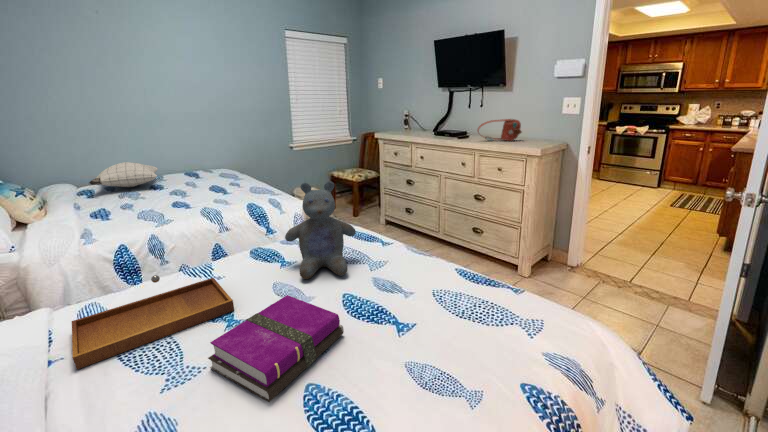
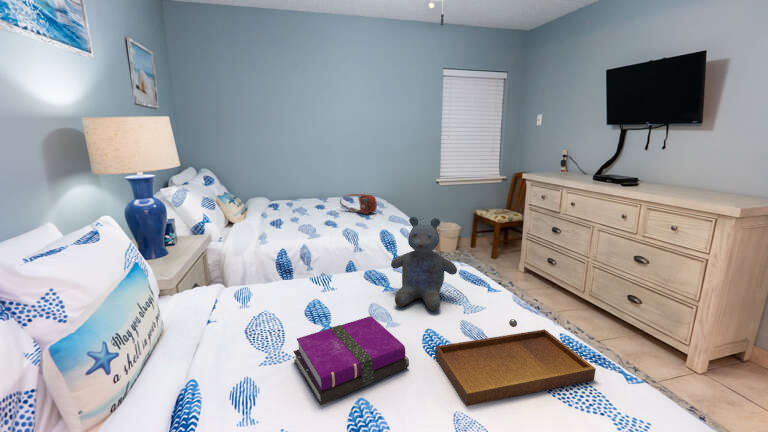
handbag: present [477,119,522,141] -> present [340,194,377,214]
pillow: present [89,162,158,187] -> none [281,186,329,205]
tray: present [72,275,234,369] -> present [435,319,596,406]

